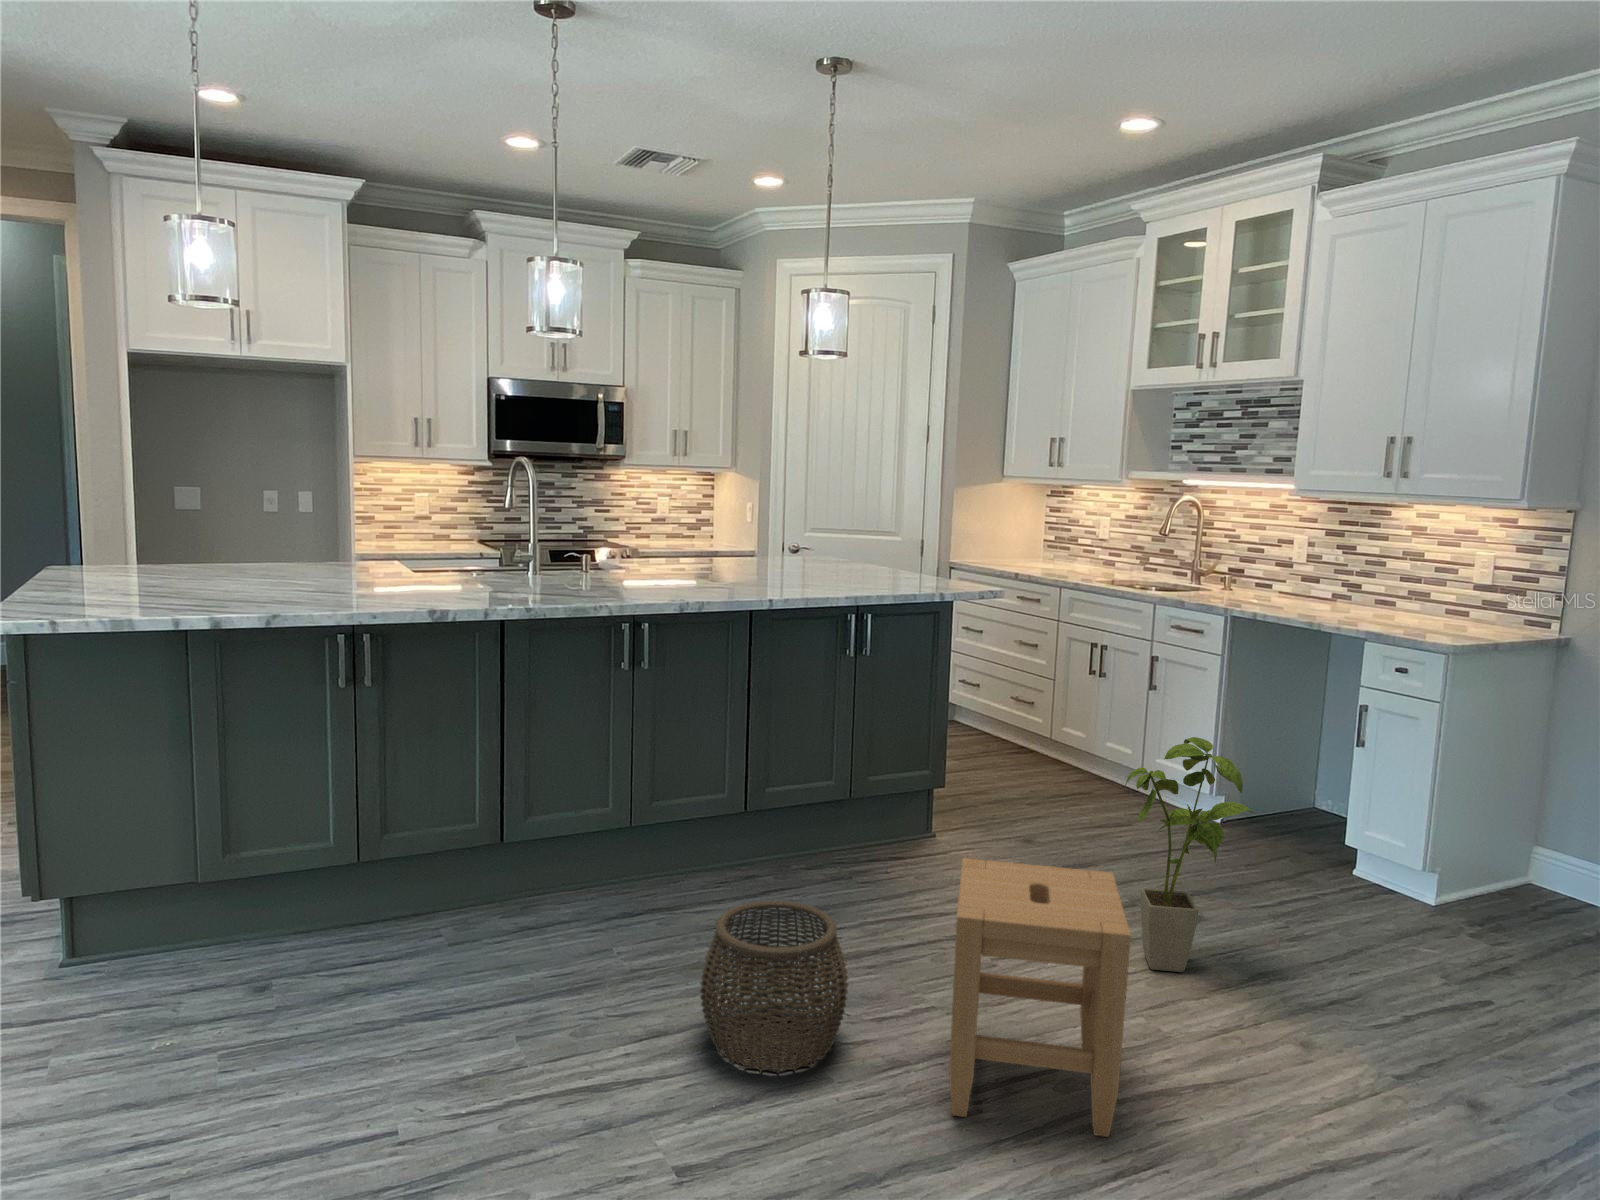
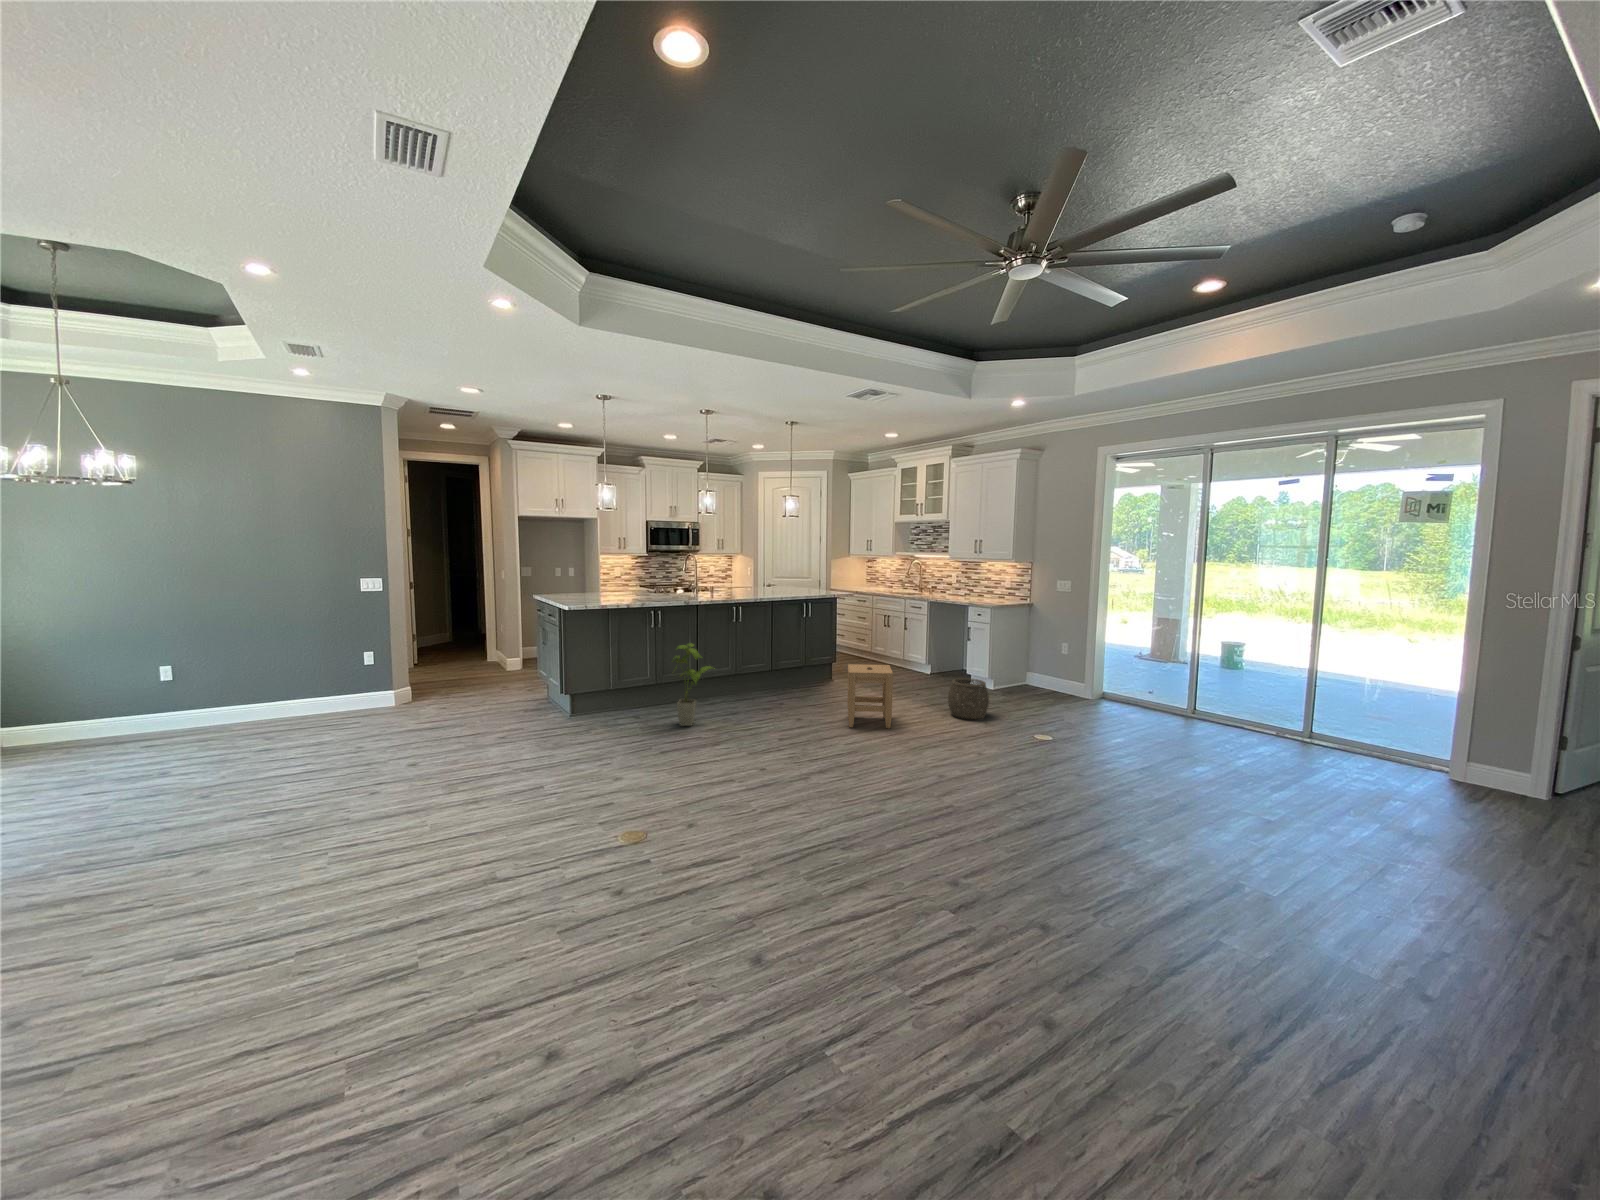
house plant: present [1125,737,1254,972] -> present [672,644,711,726]
woven basket: present [700,901,848,1073] -> present [948,678,989,720]

